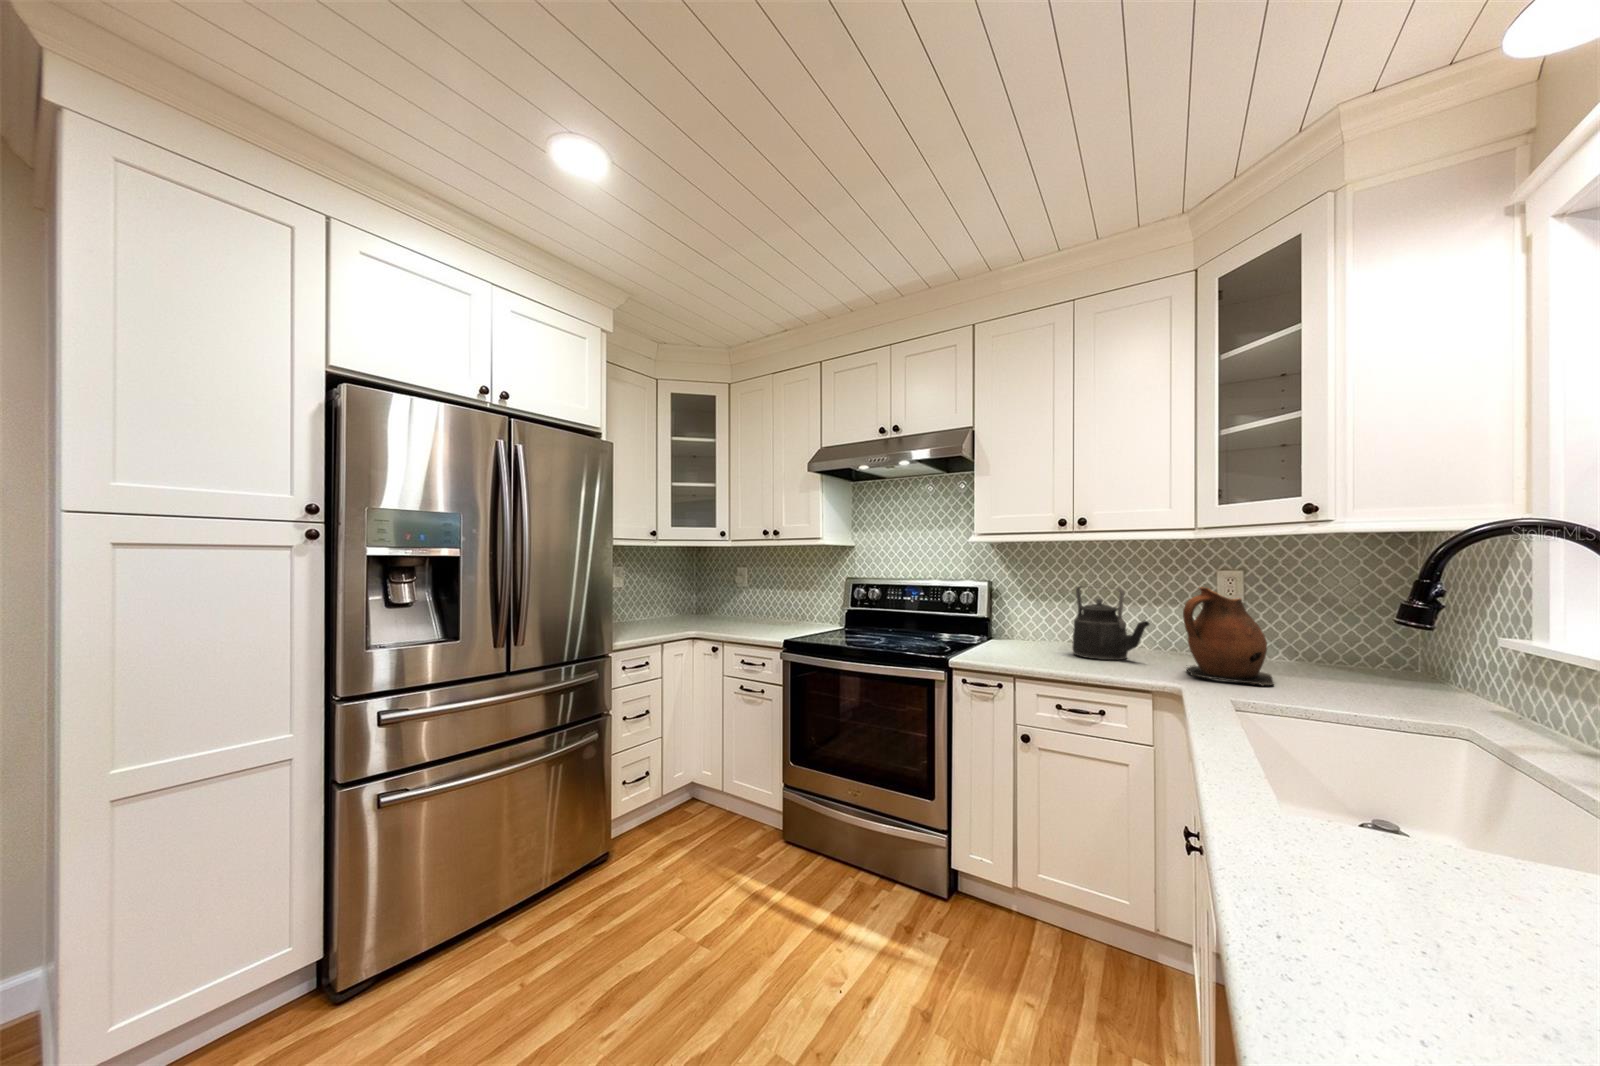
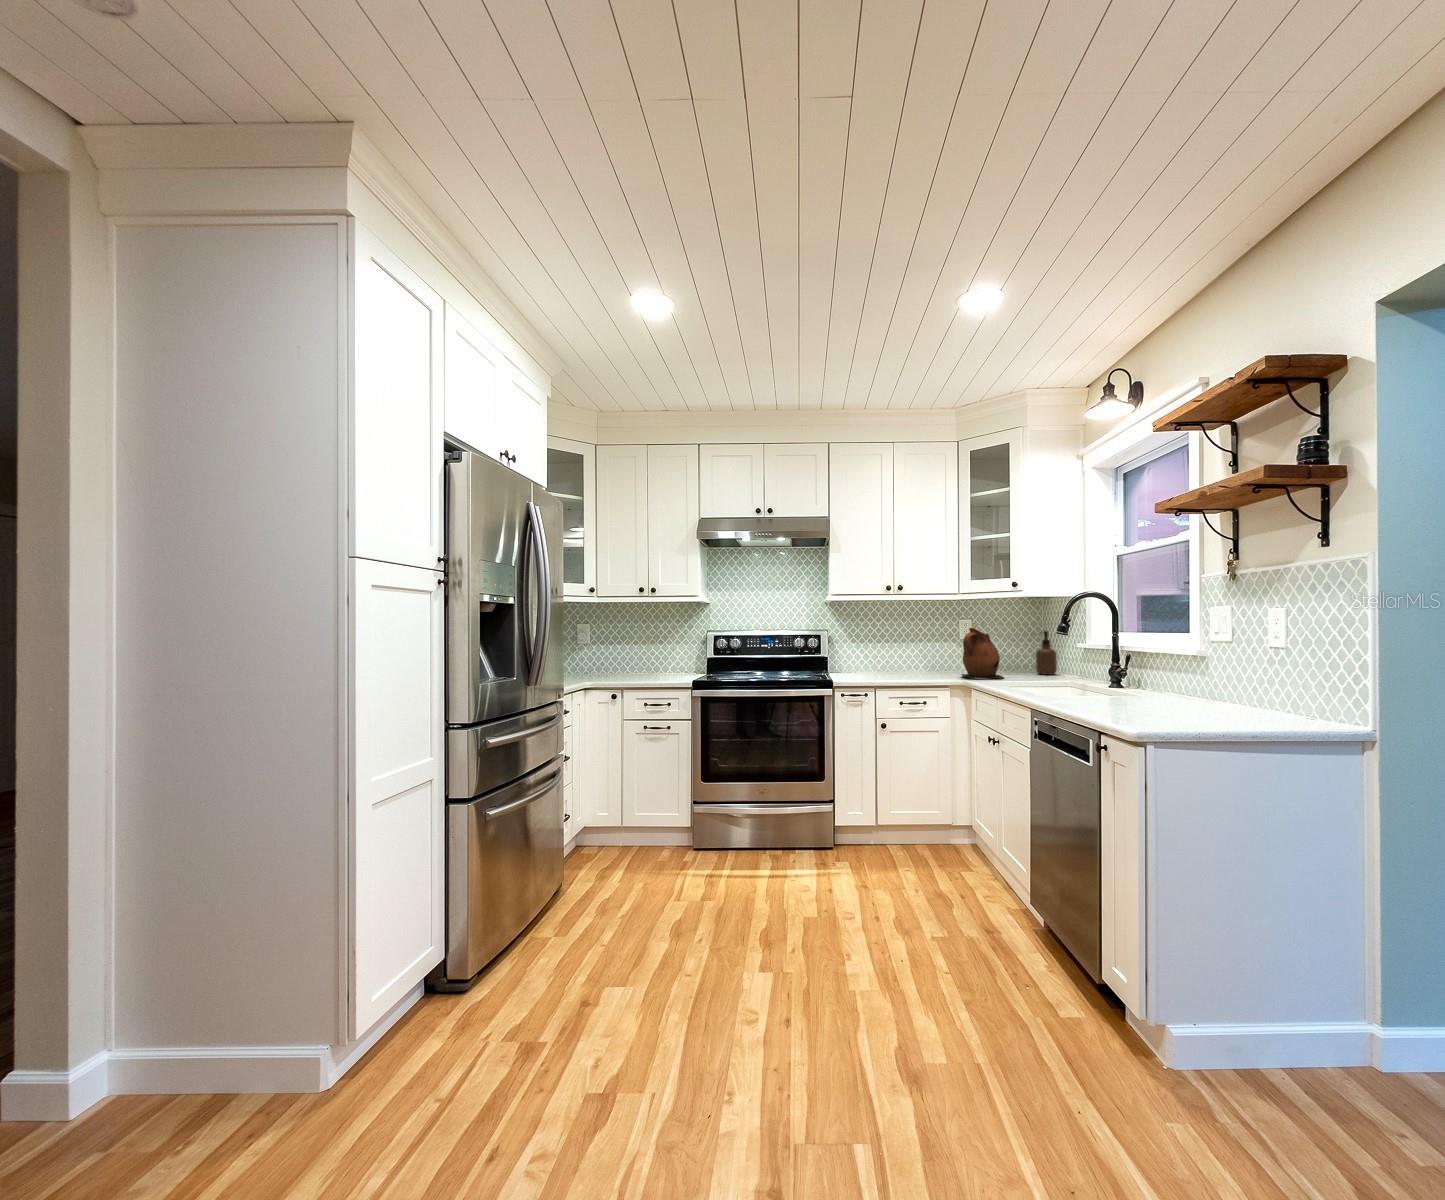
kettle: present [1072,586,1149,660] -> none [892,631,939,676]
soap dispenser: none [1369,598,1424,687] -> present [1036,631,1057,675]

